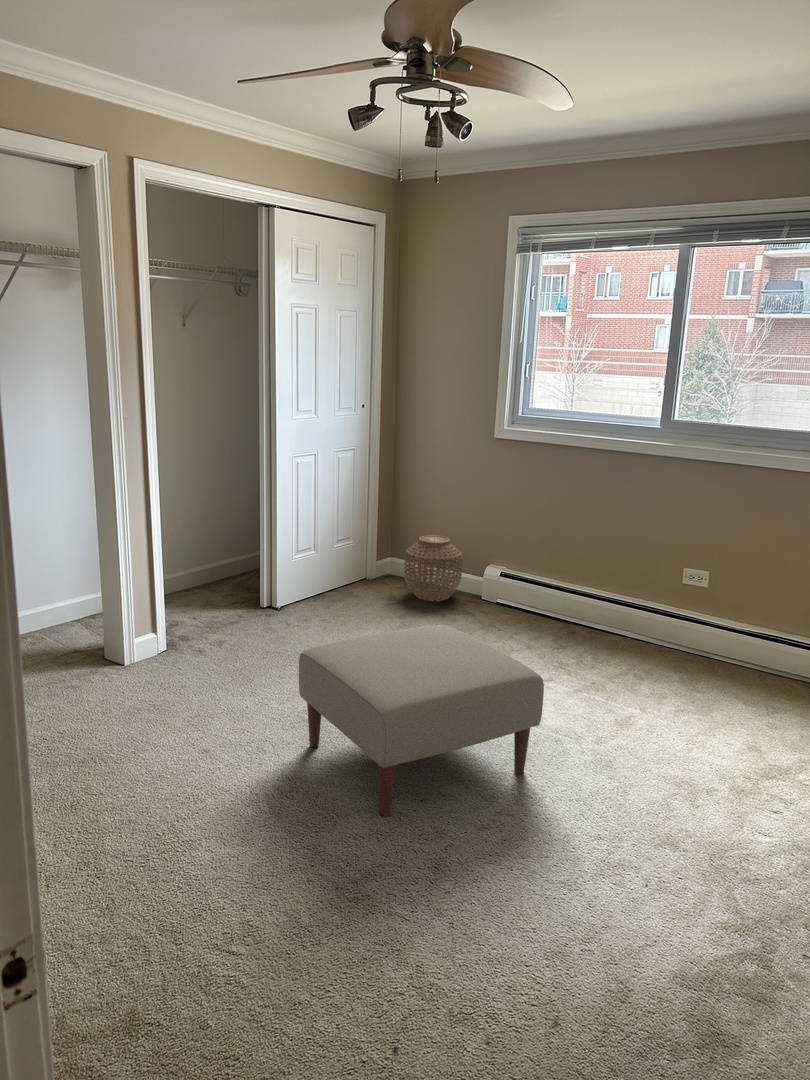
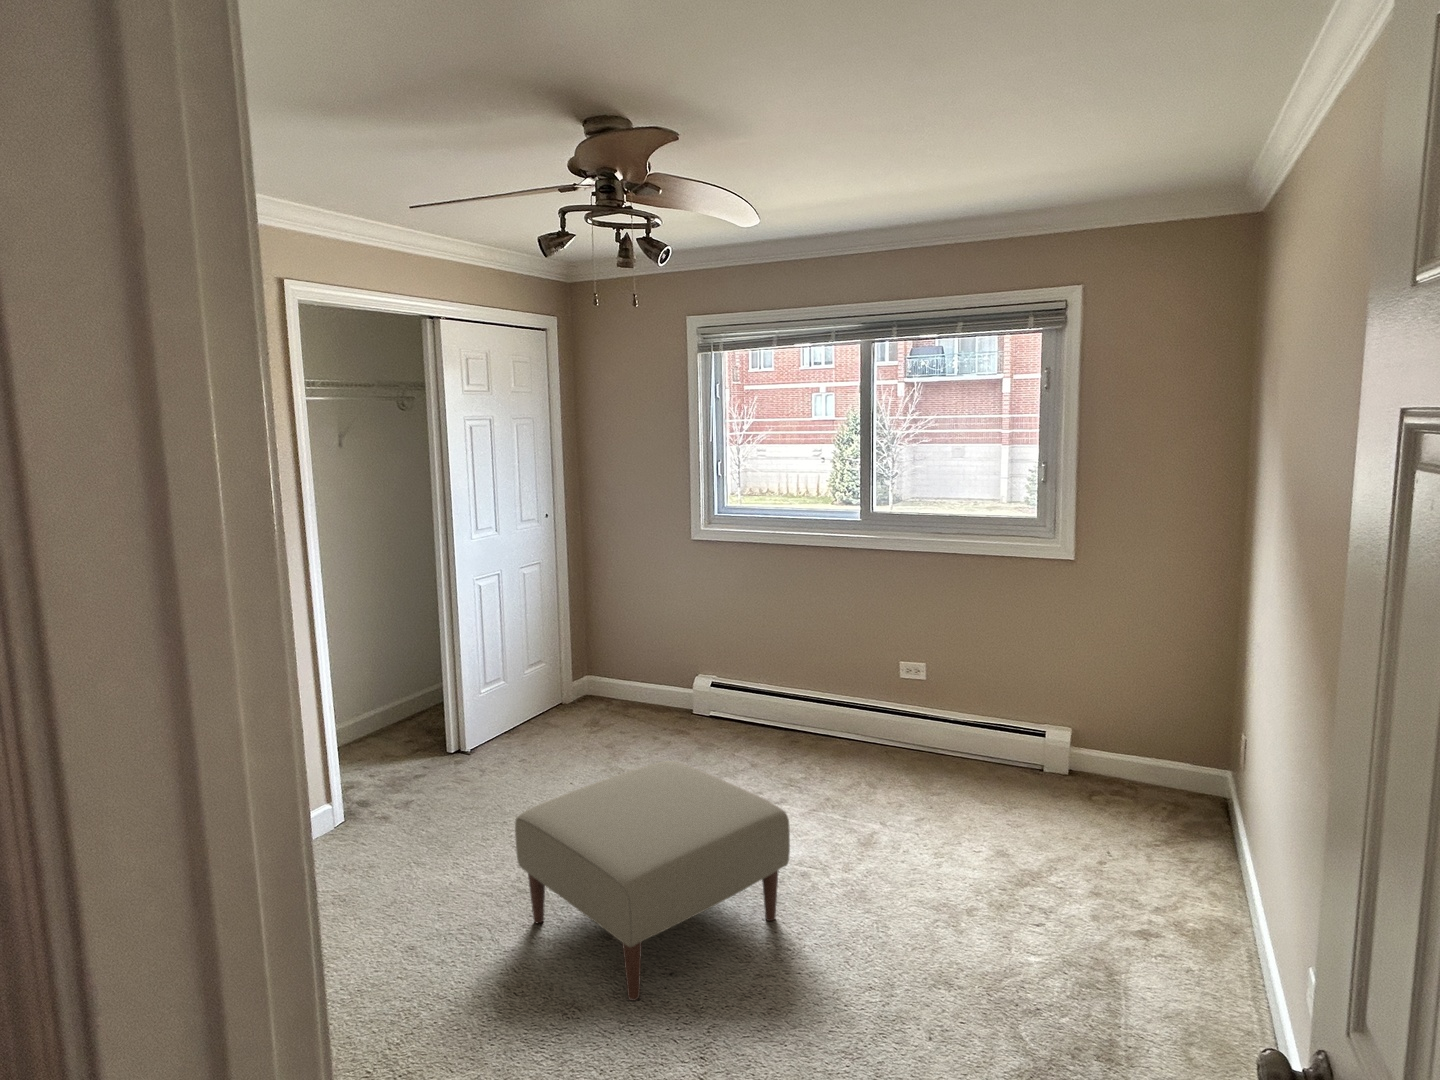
woven basket: present [404,535,463,601] -> none [606,649,669,721]

